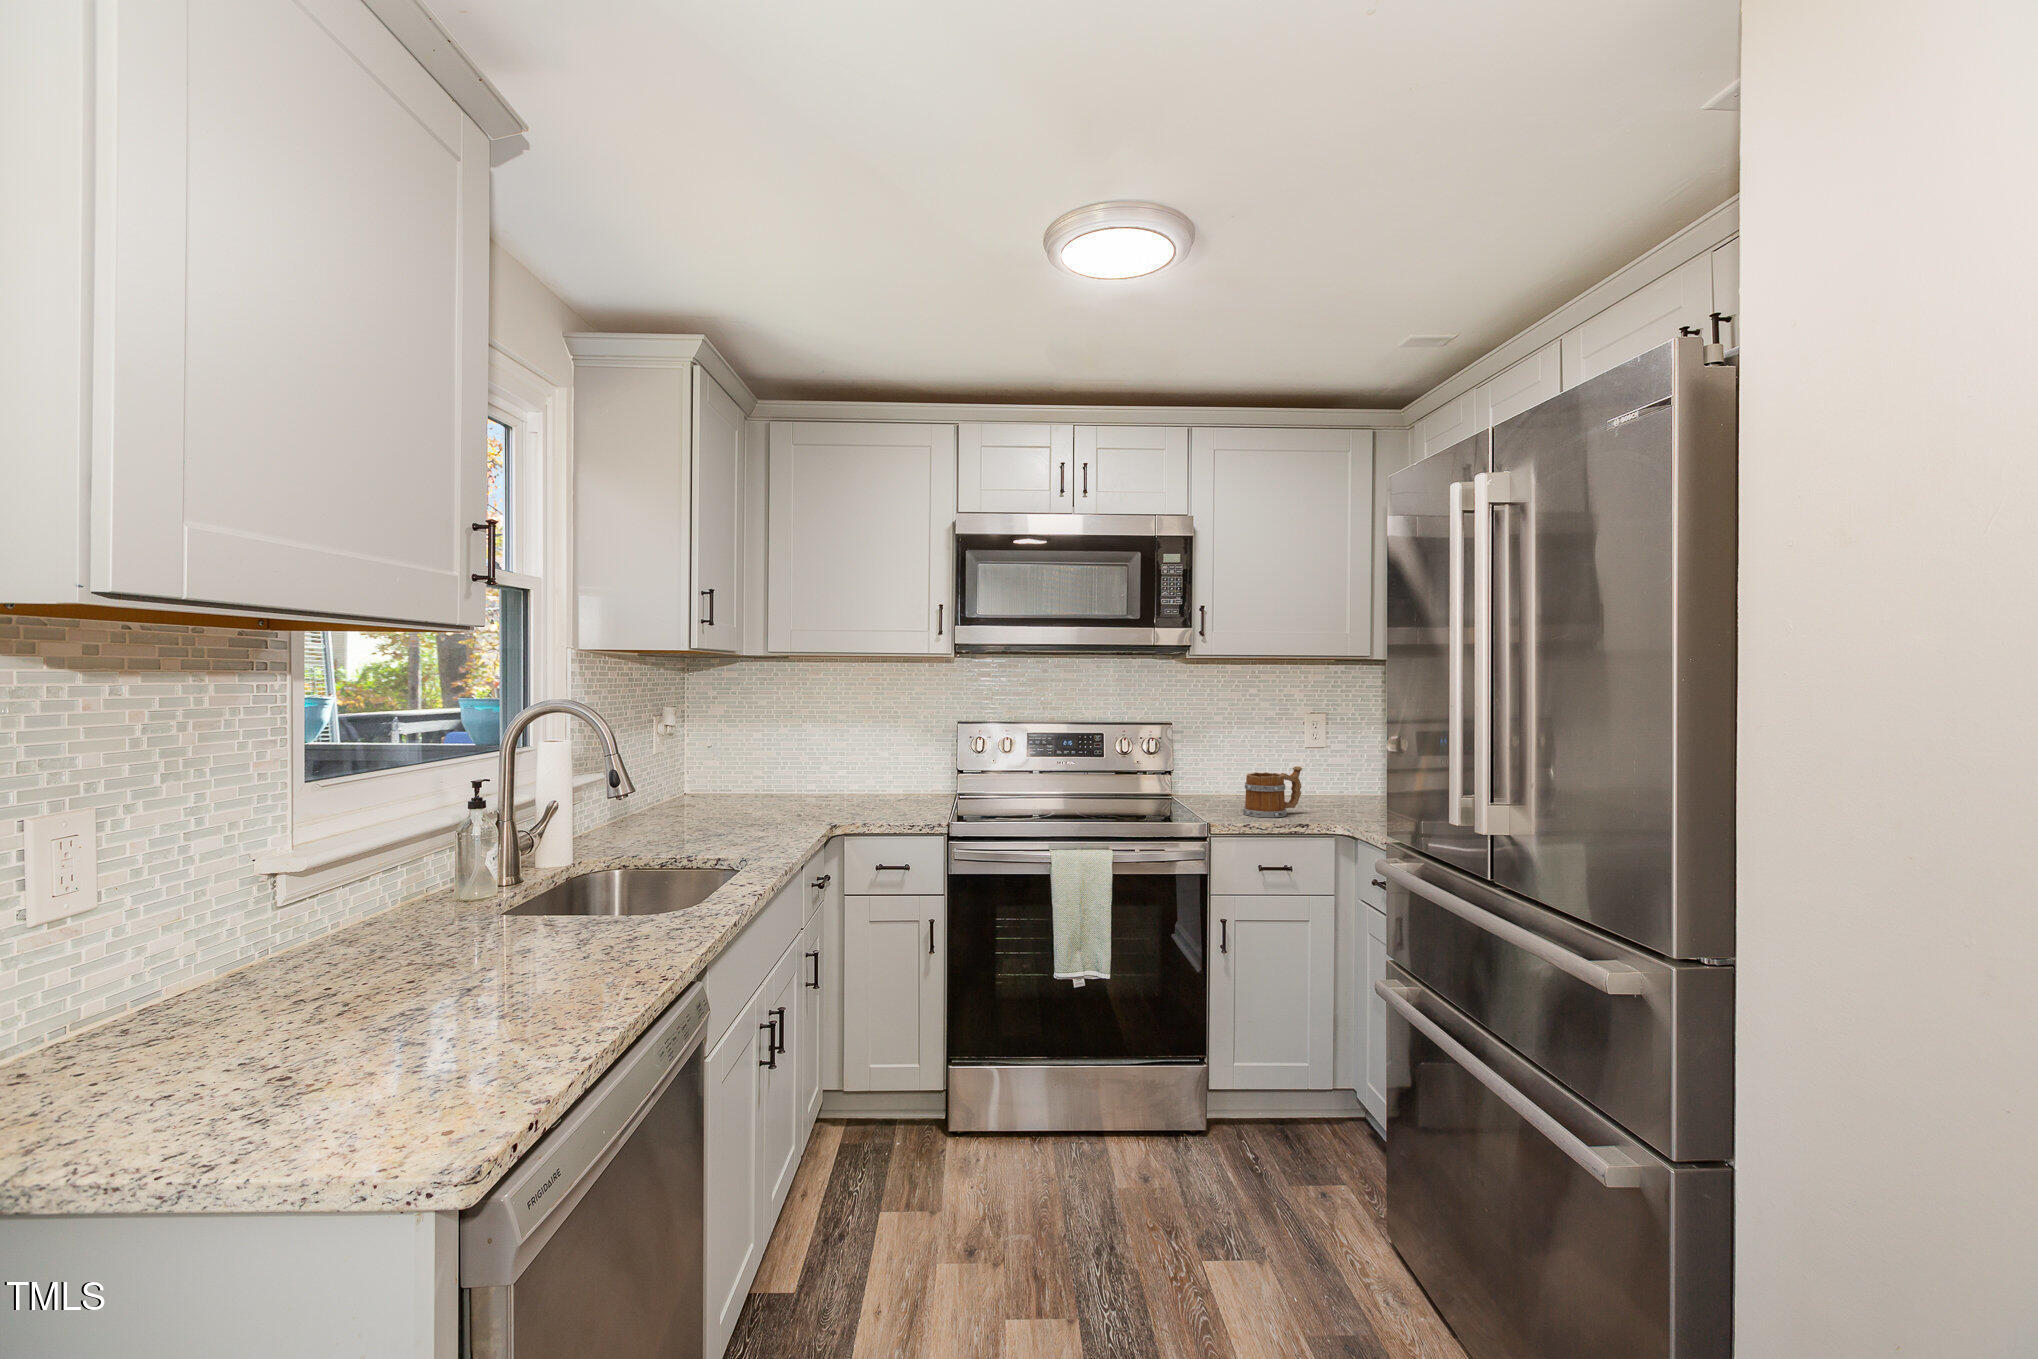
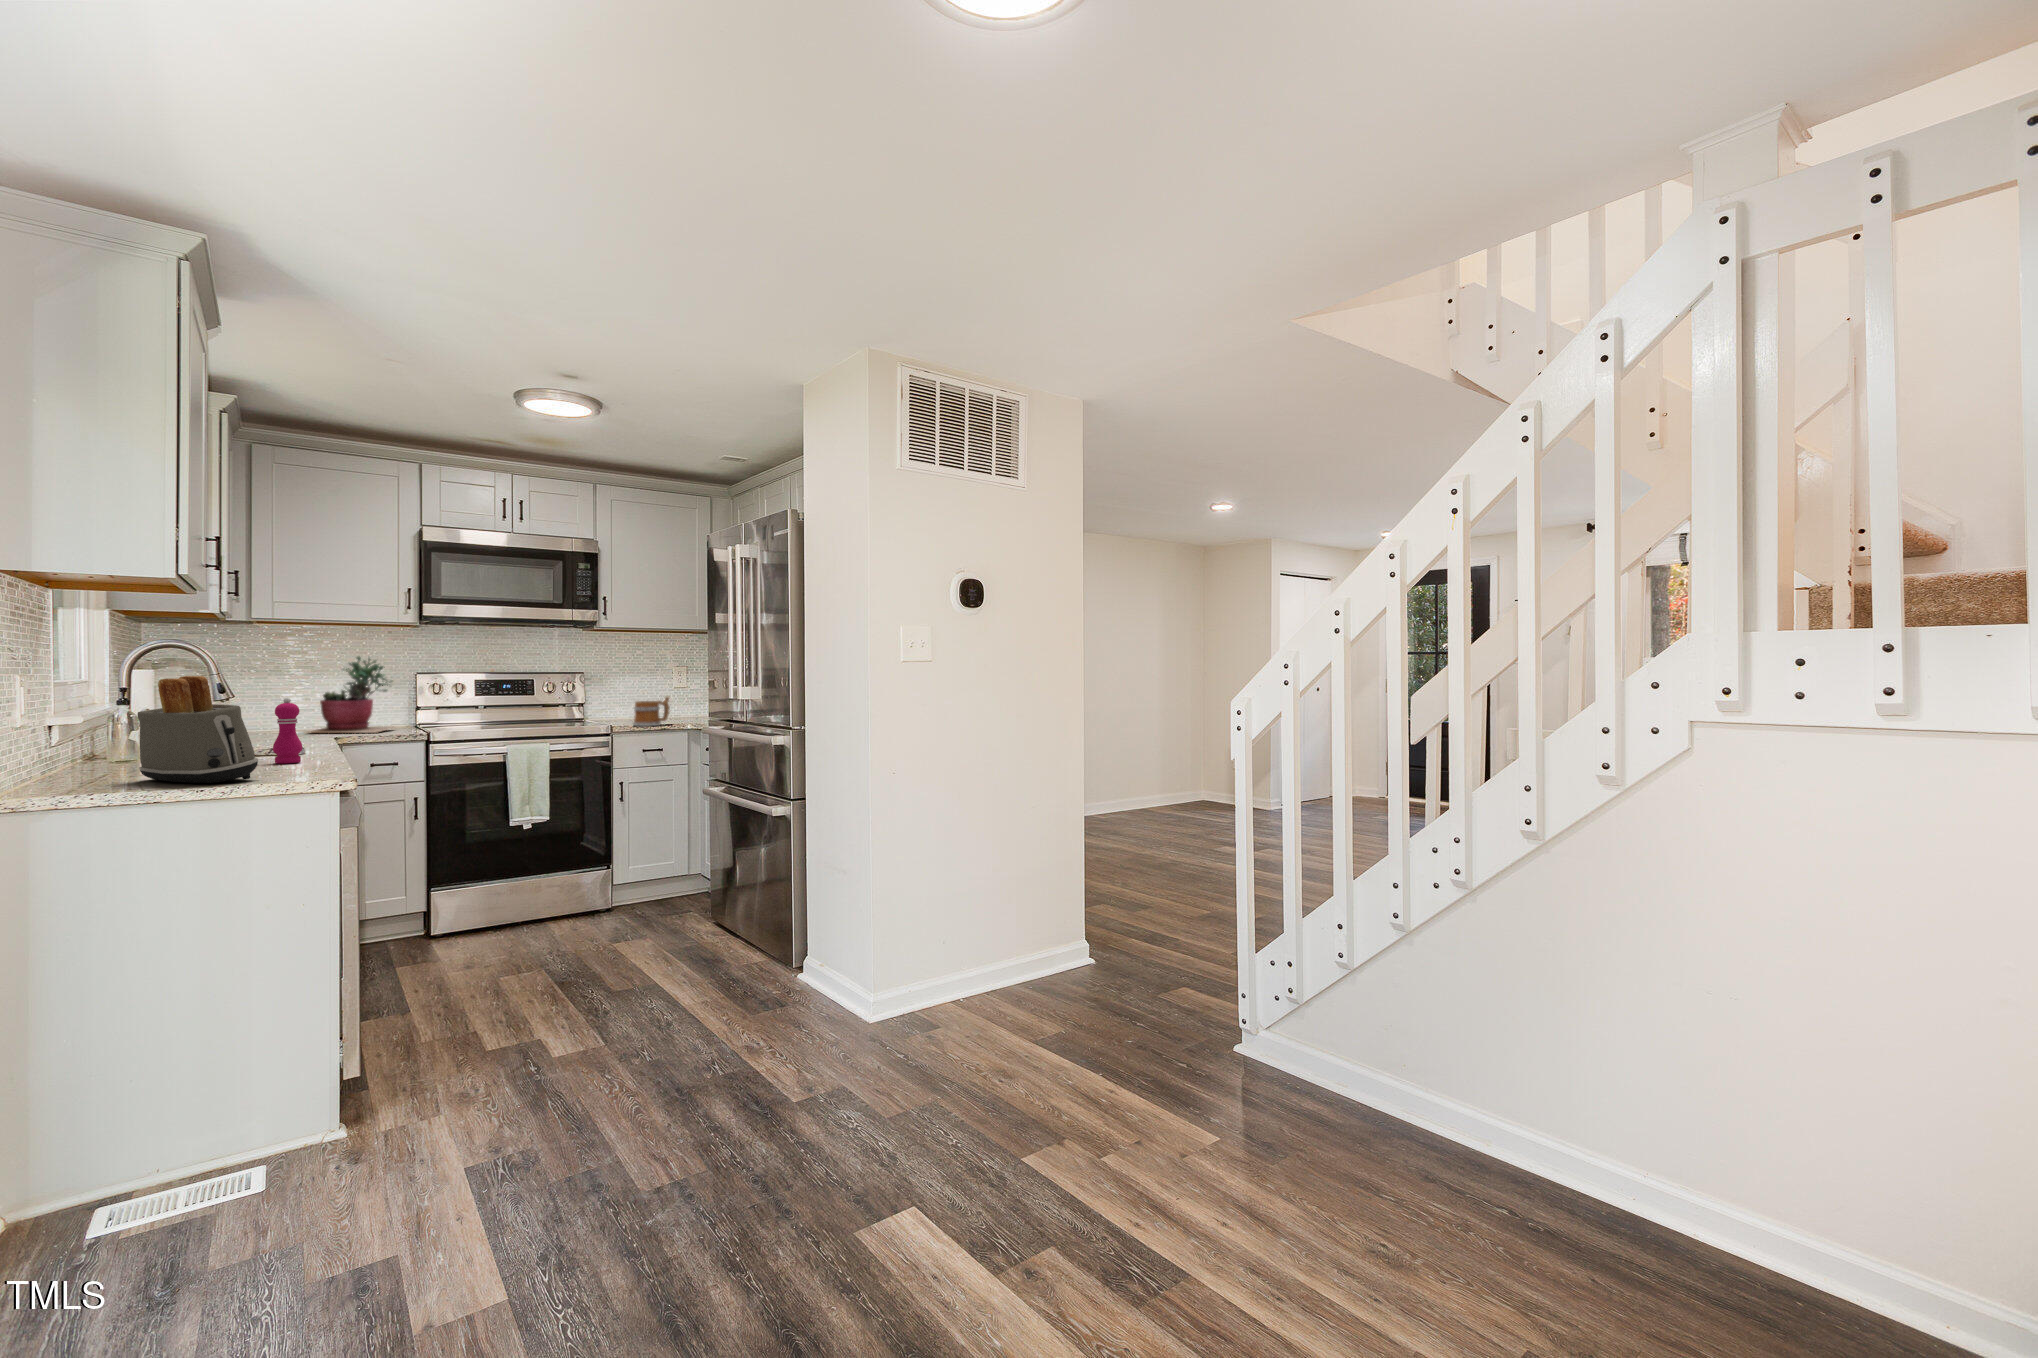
succulent plant: none [822,700,933,811] -> present [310,657,394,733]
toaster: none [178,816,378,1110] -> present [138,676,258,783]
pepper mill: none [587,820,636,950] -> present [273,698,303,764]

